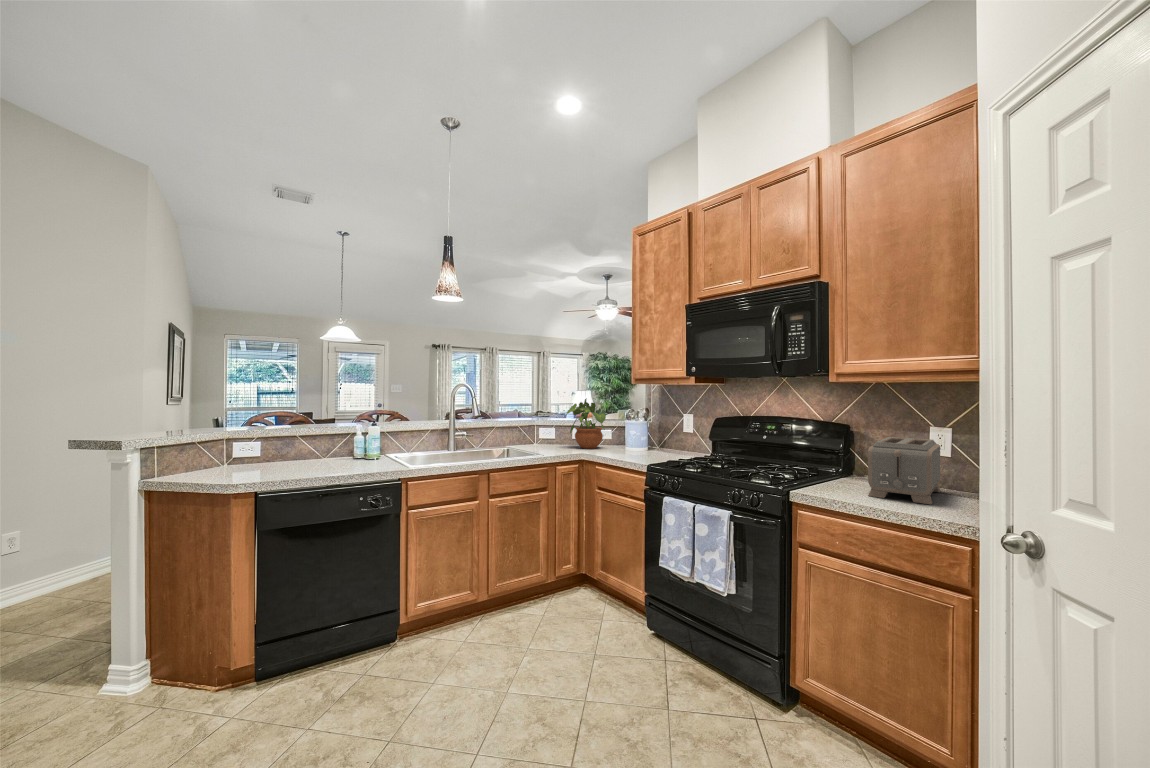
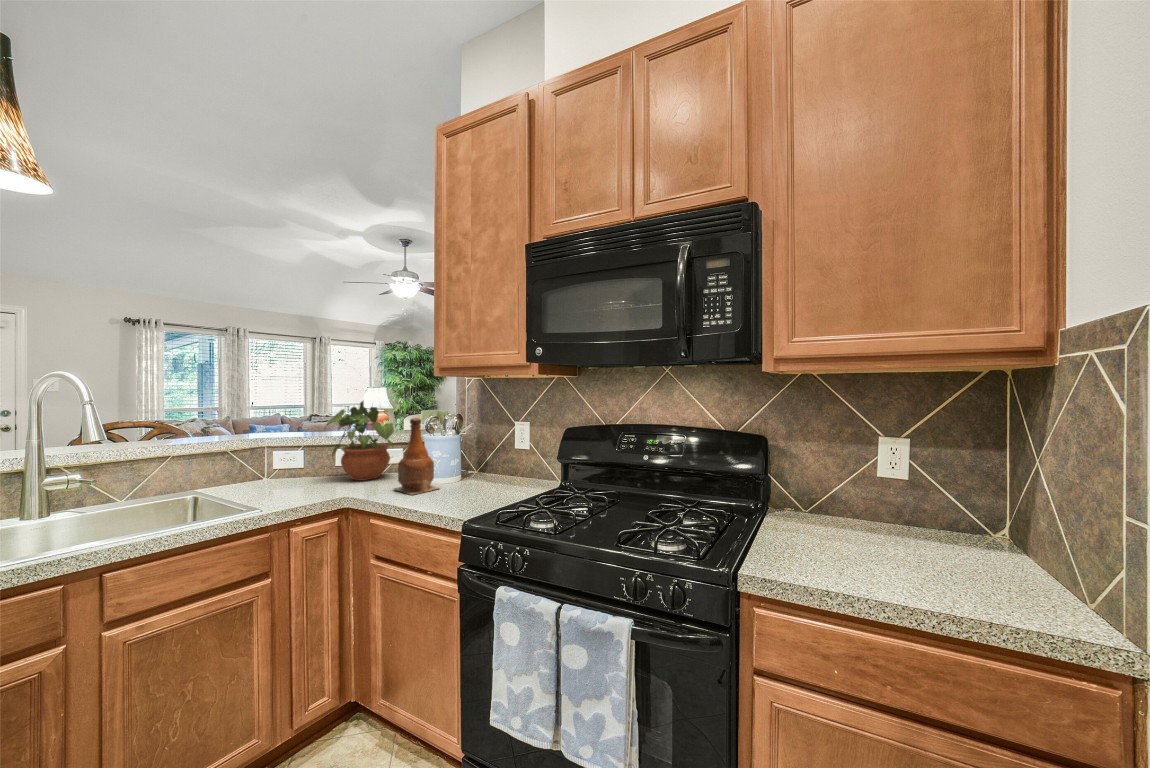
bottle: none [607,409,635,455] -> present [394,418,439,495]
toaster: present [868,437,941,505] -> none [824,454,977,582]

